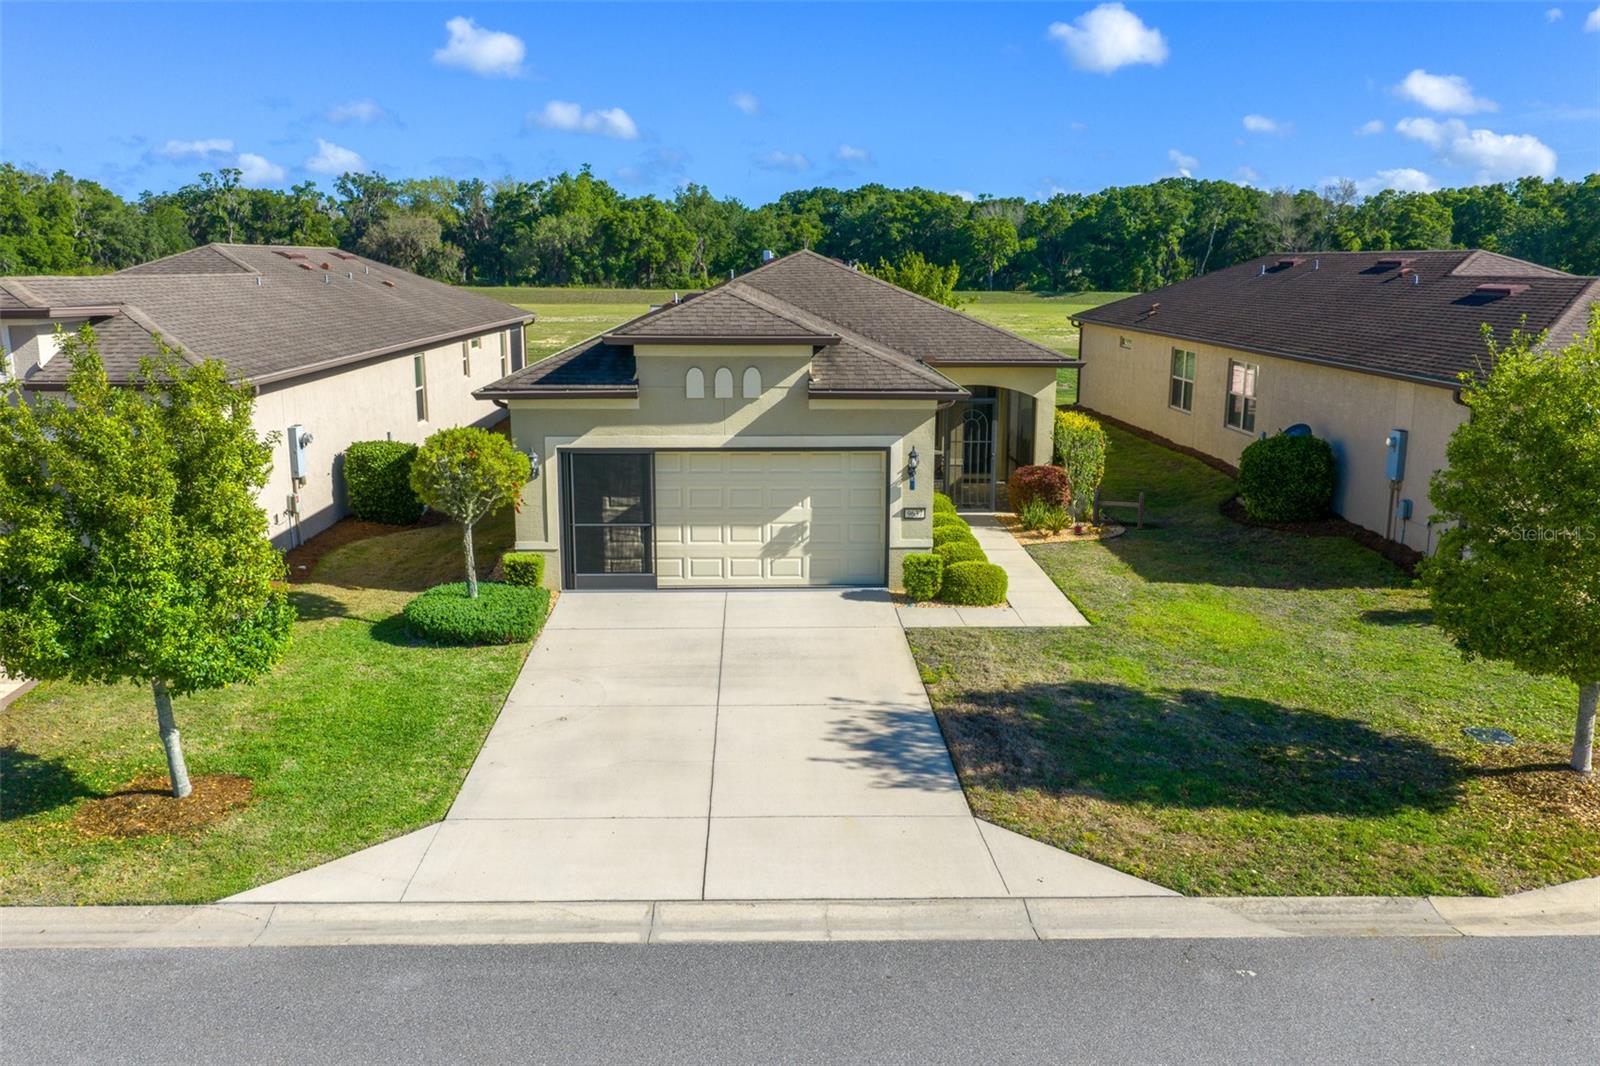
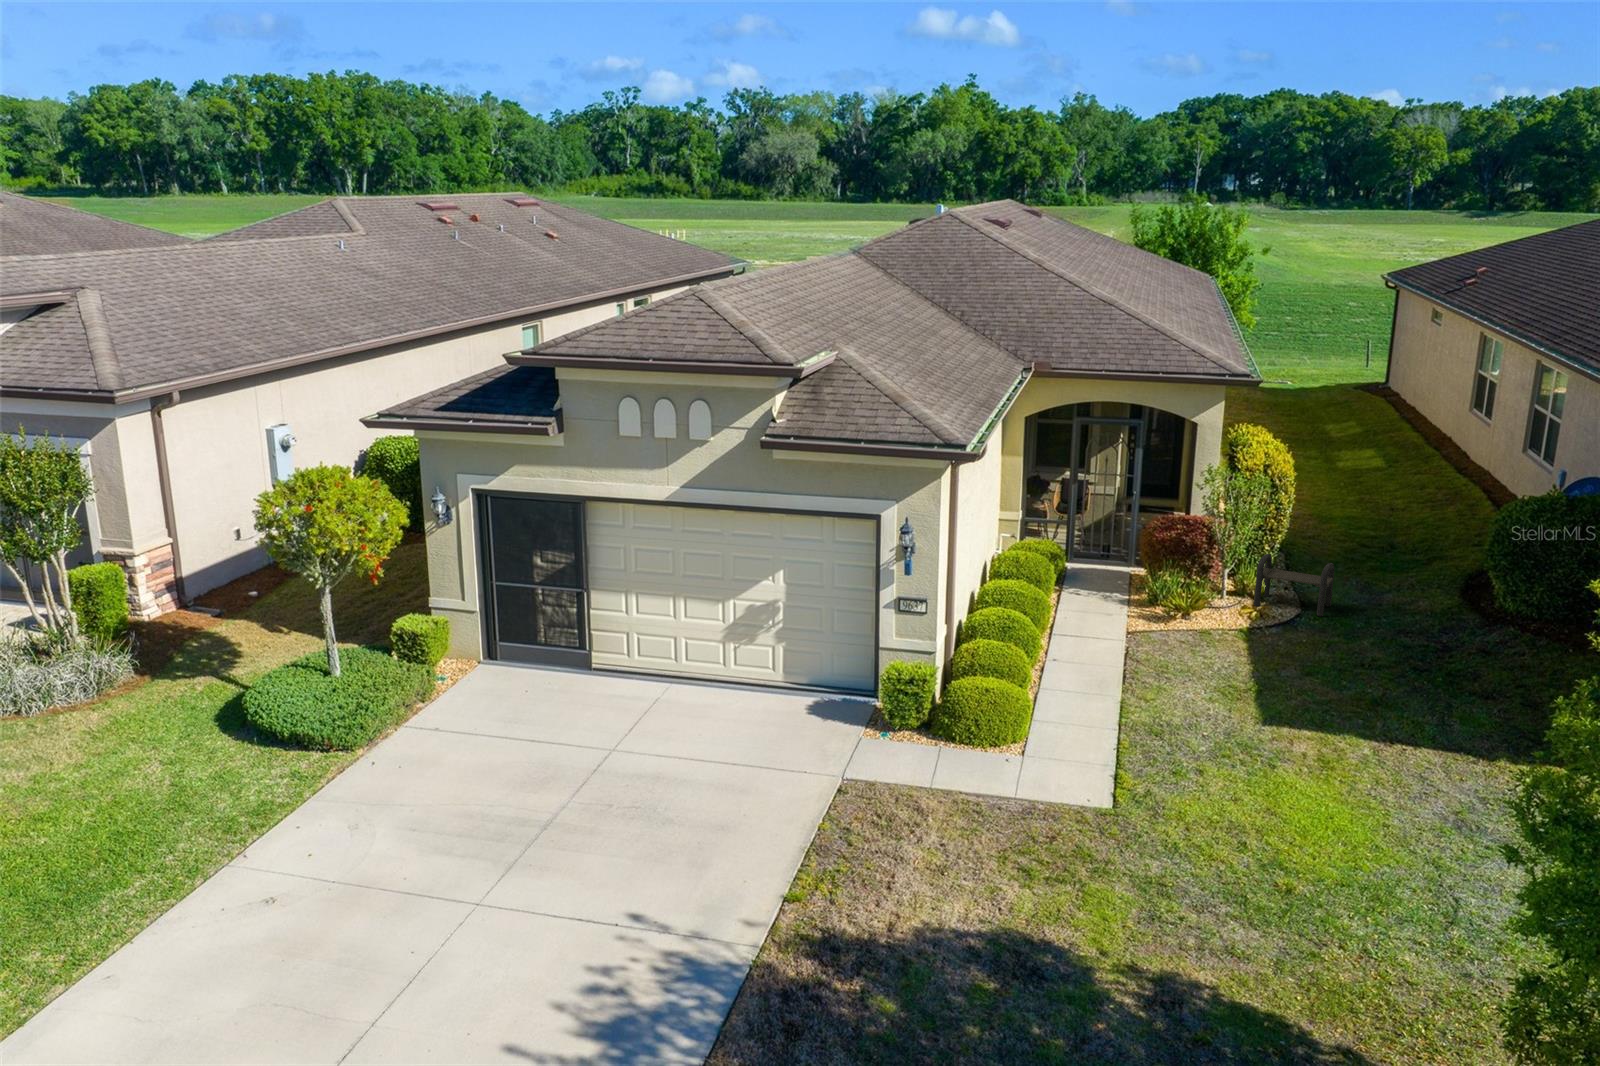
potted tree: present [1067,493,1088,535] -> none [1204,558,1242,619]

